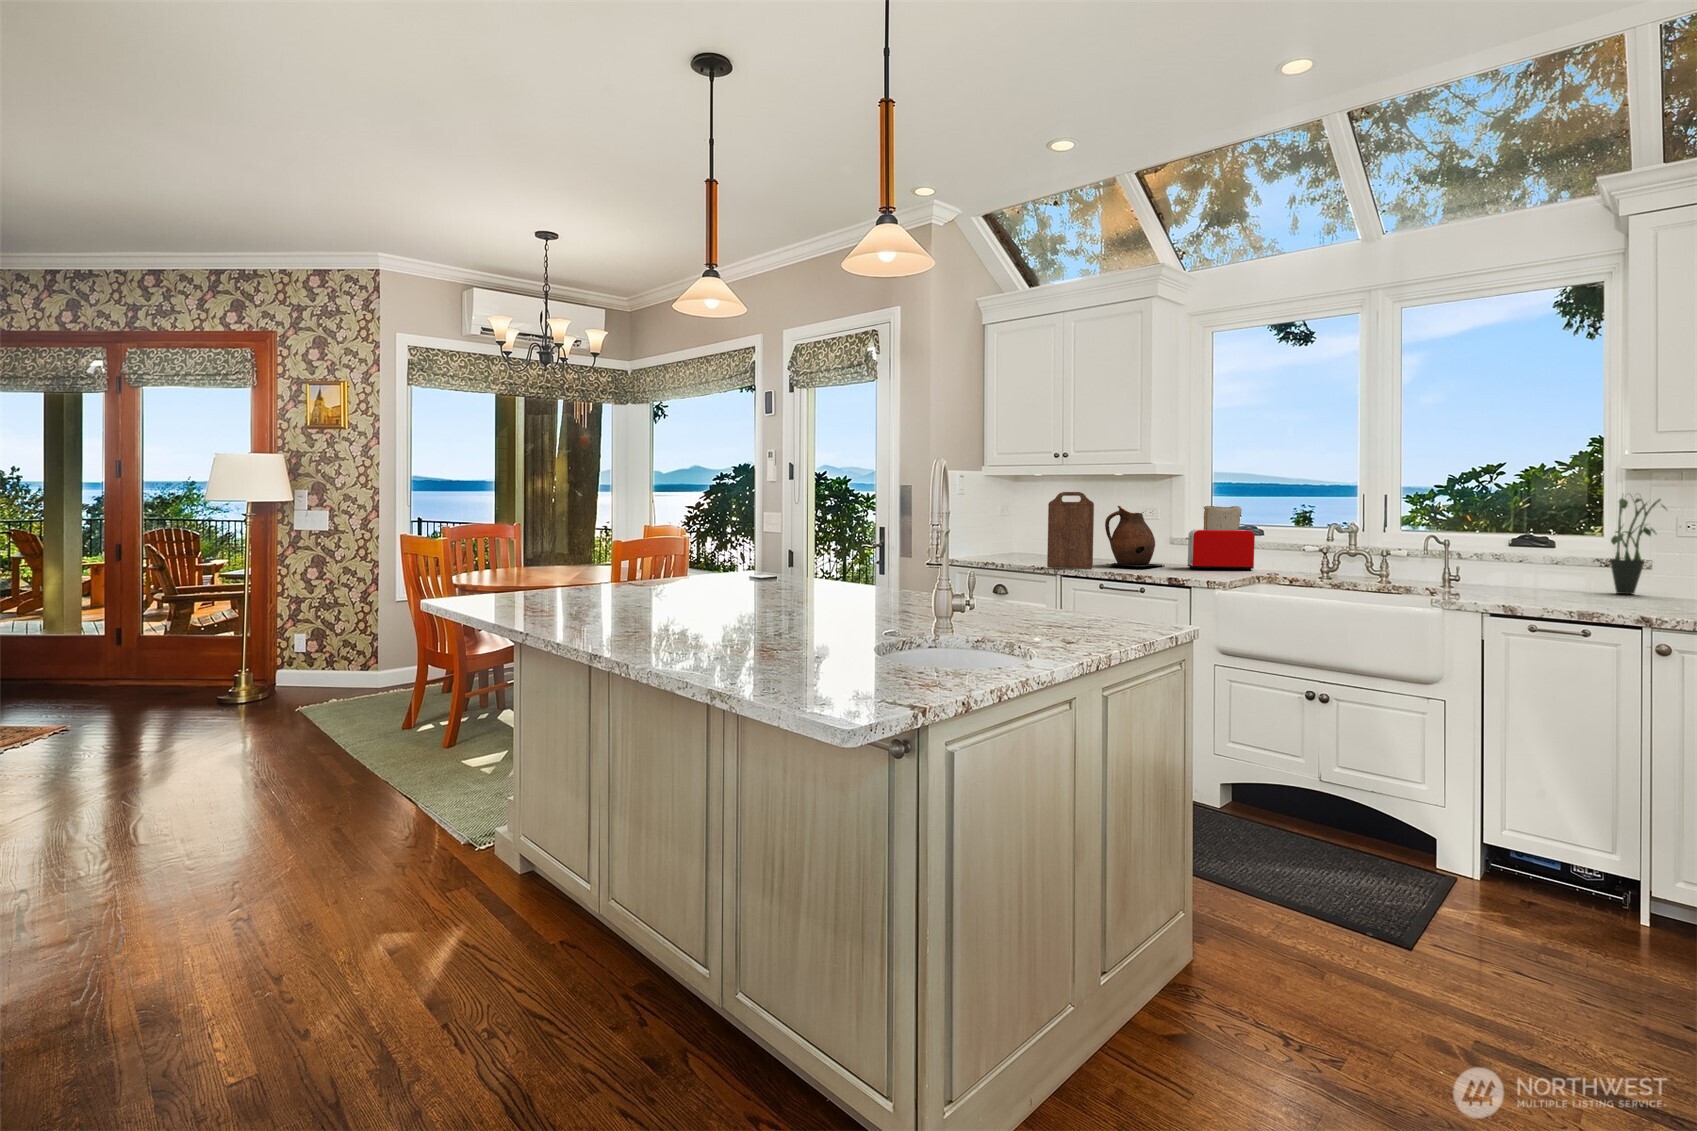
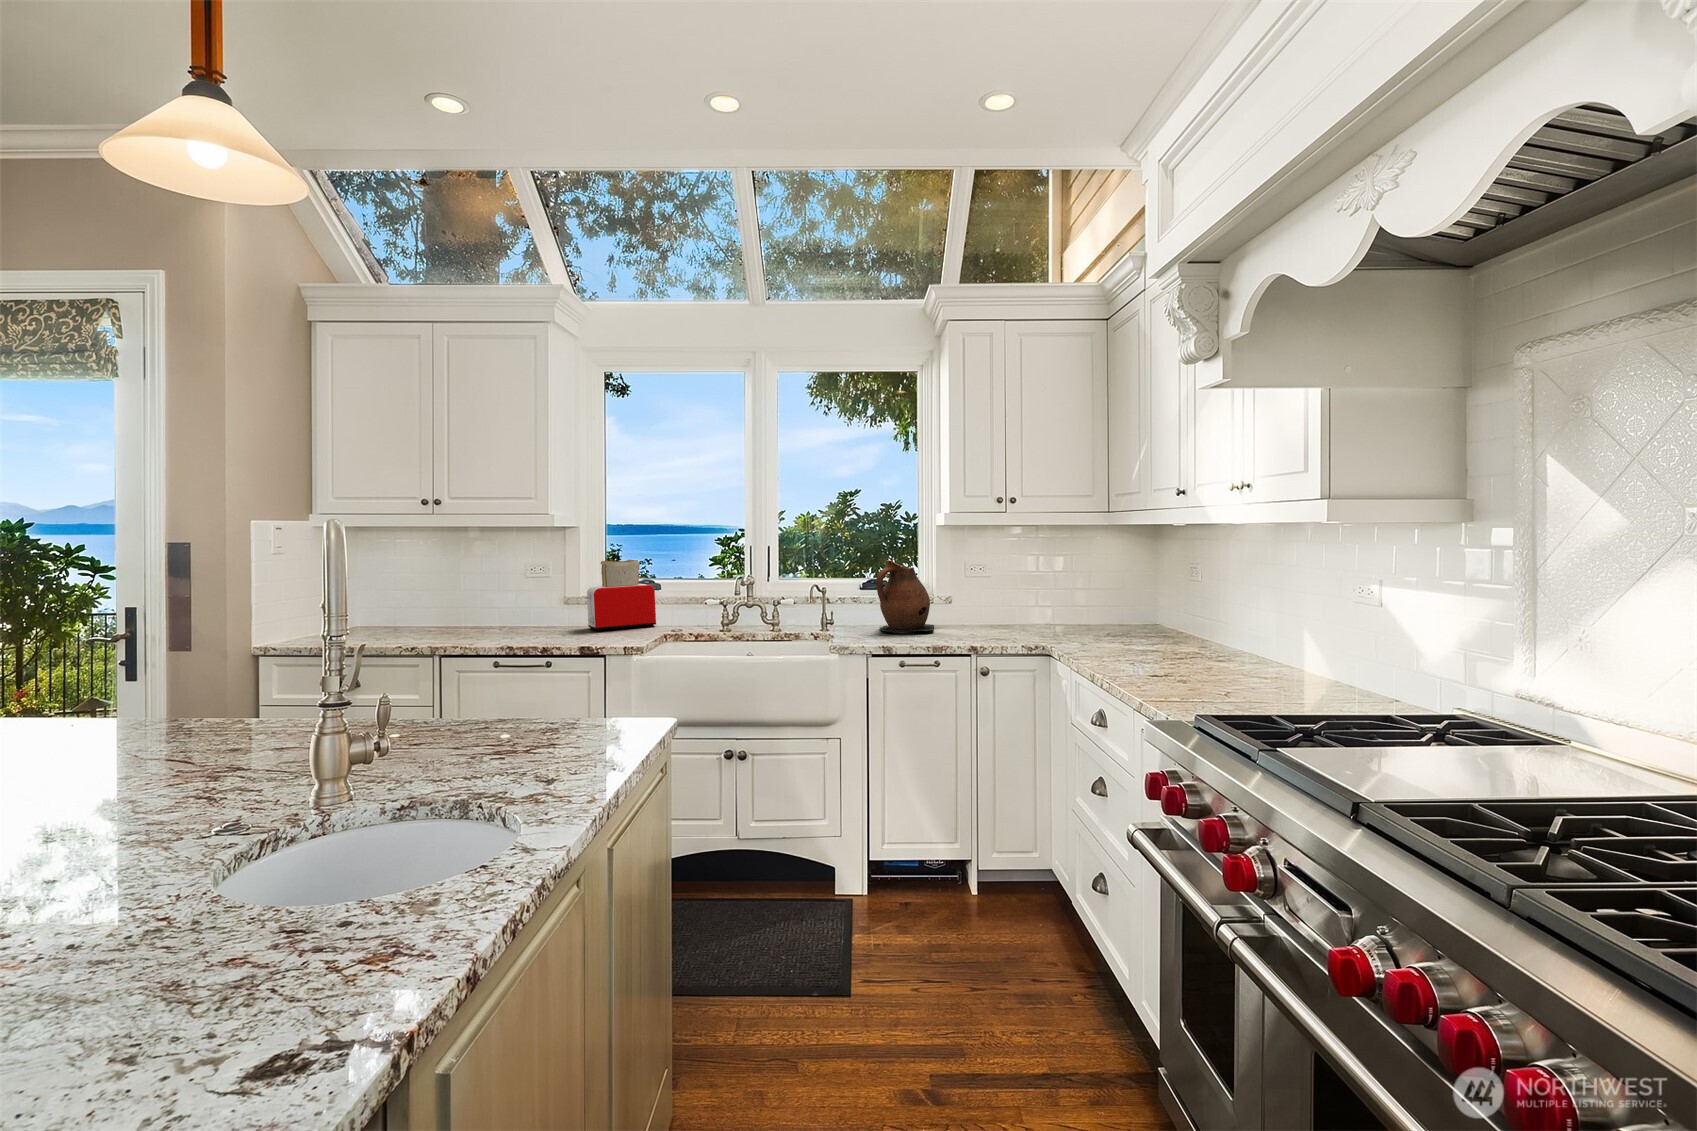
cutting board: present [1047,492,1094,569] -> none [420,552,483,646]
potted plant: present [1610,496,1666,594] -> none [932,538,966,622]
ceramic pitcher: present [1105,506,1165,567] -> present [876,560,934,632]

